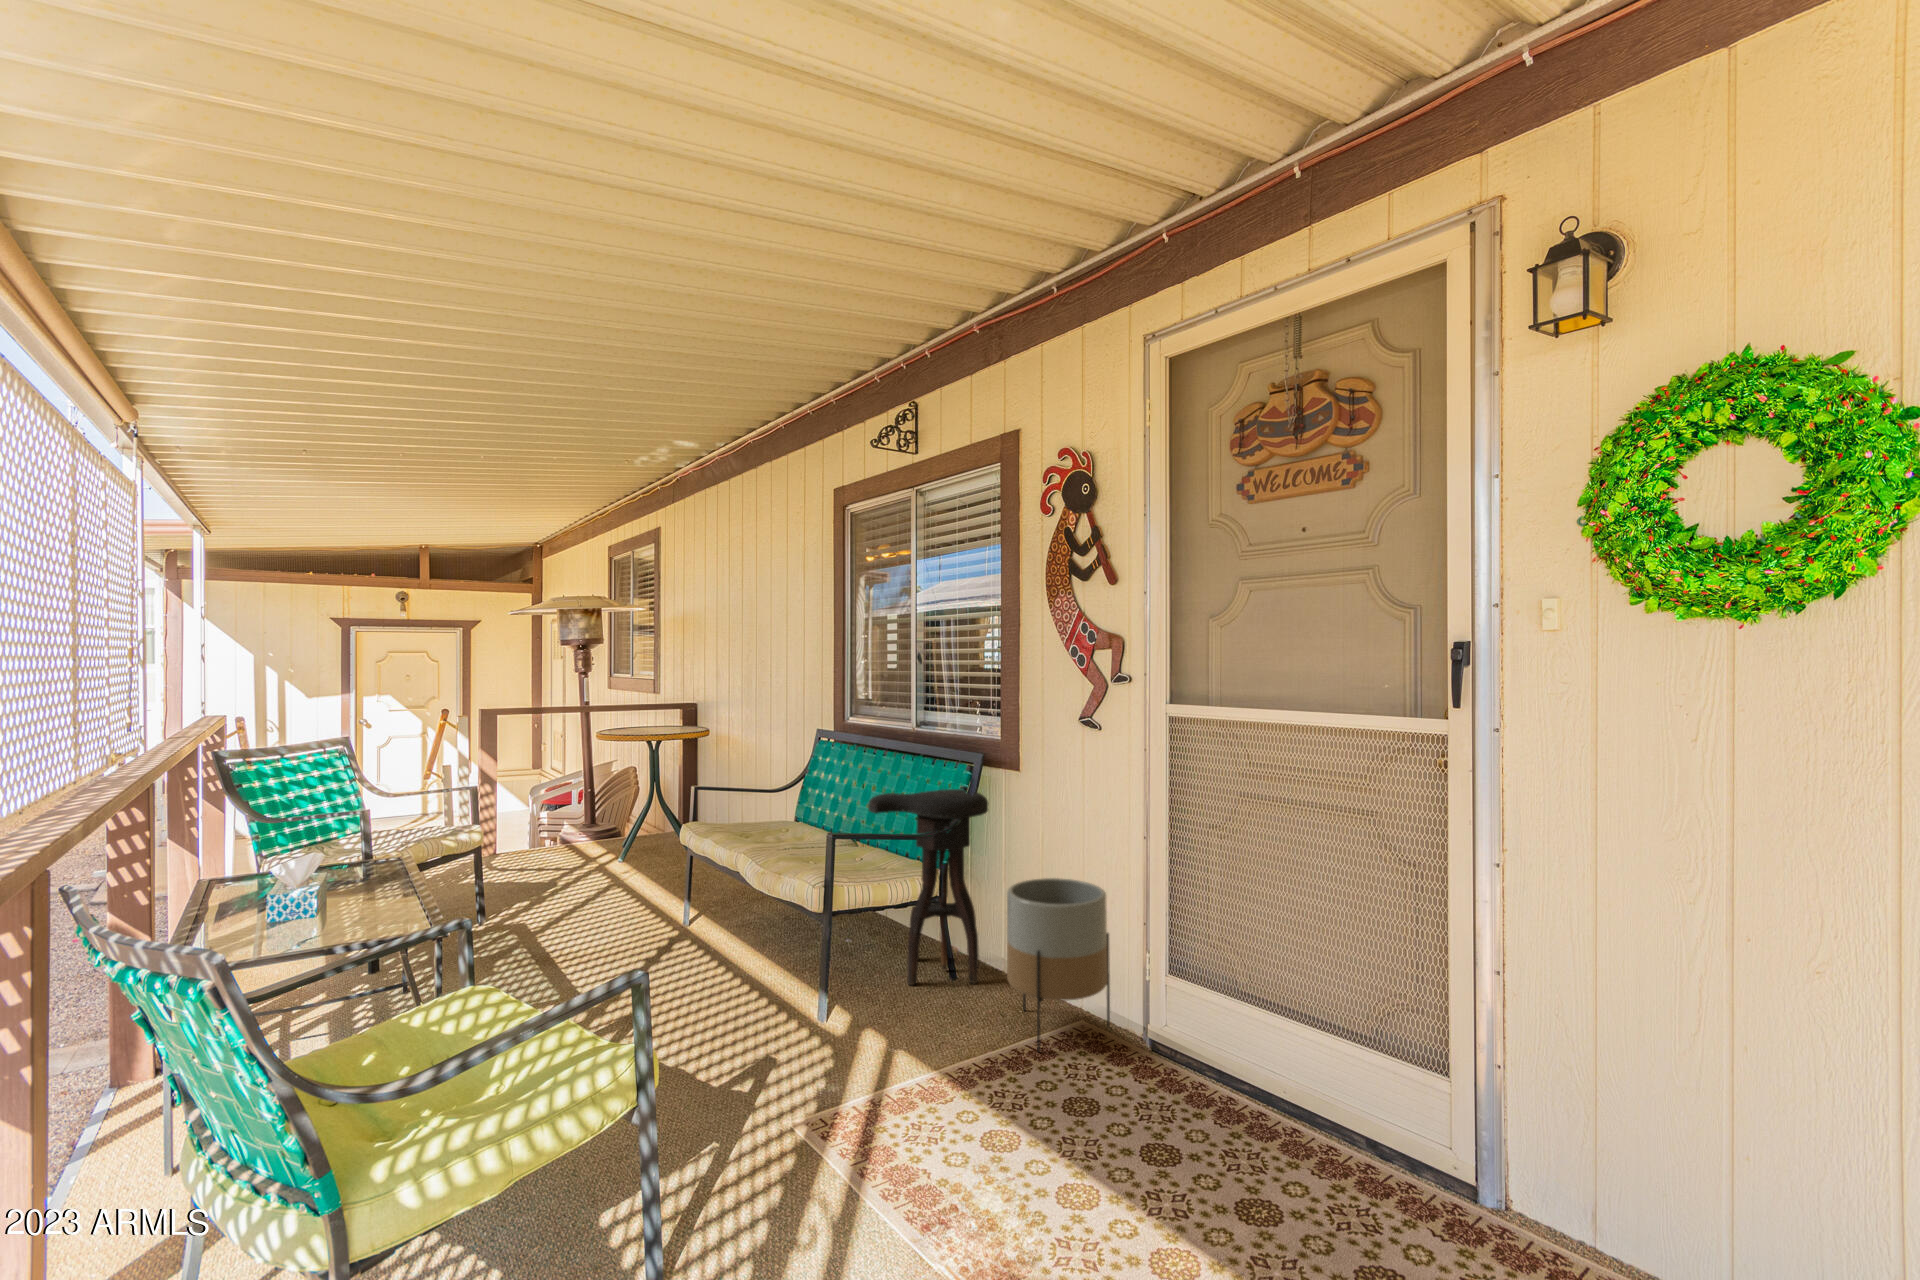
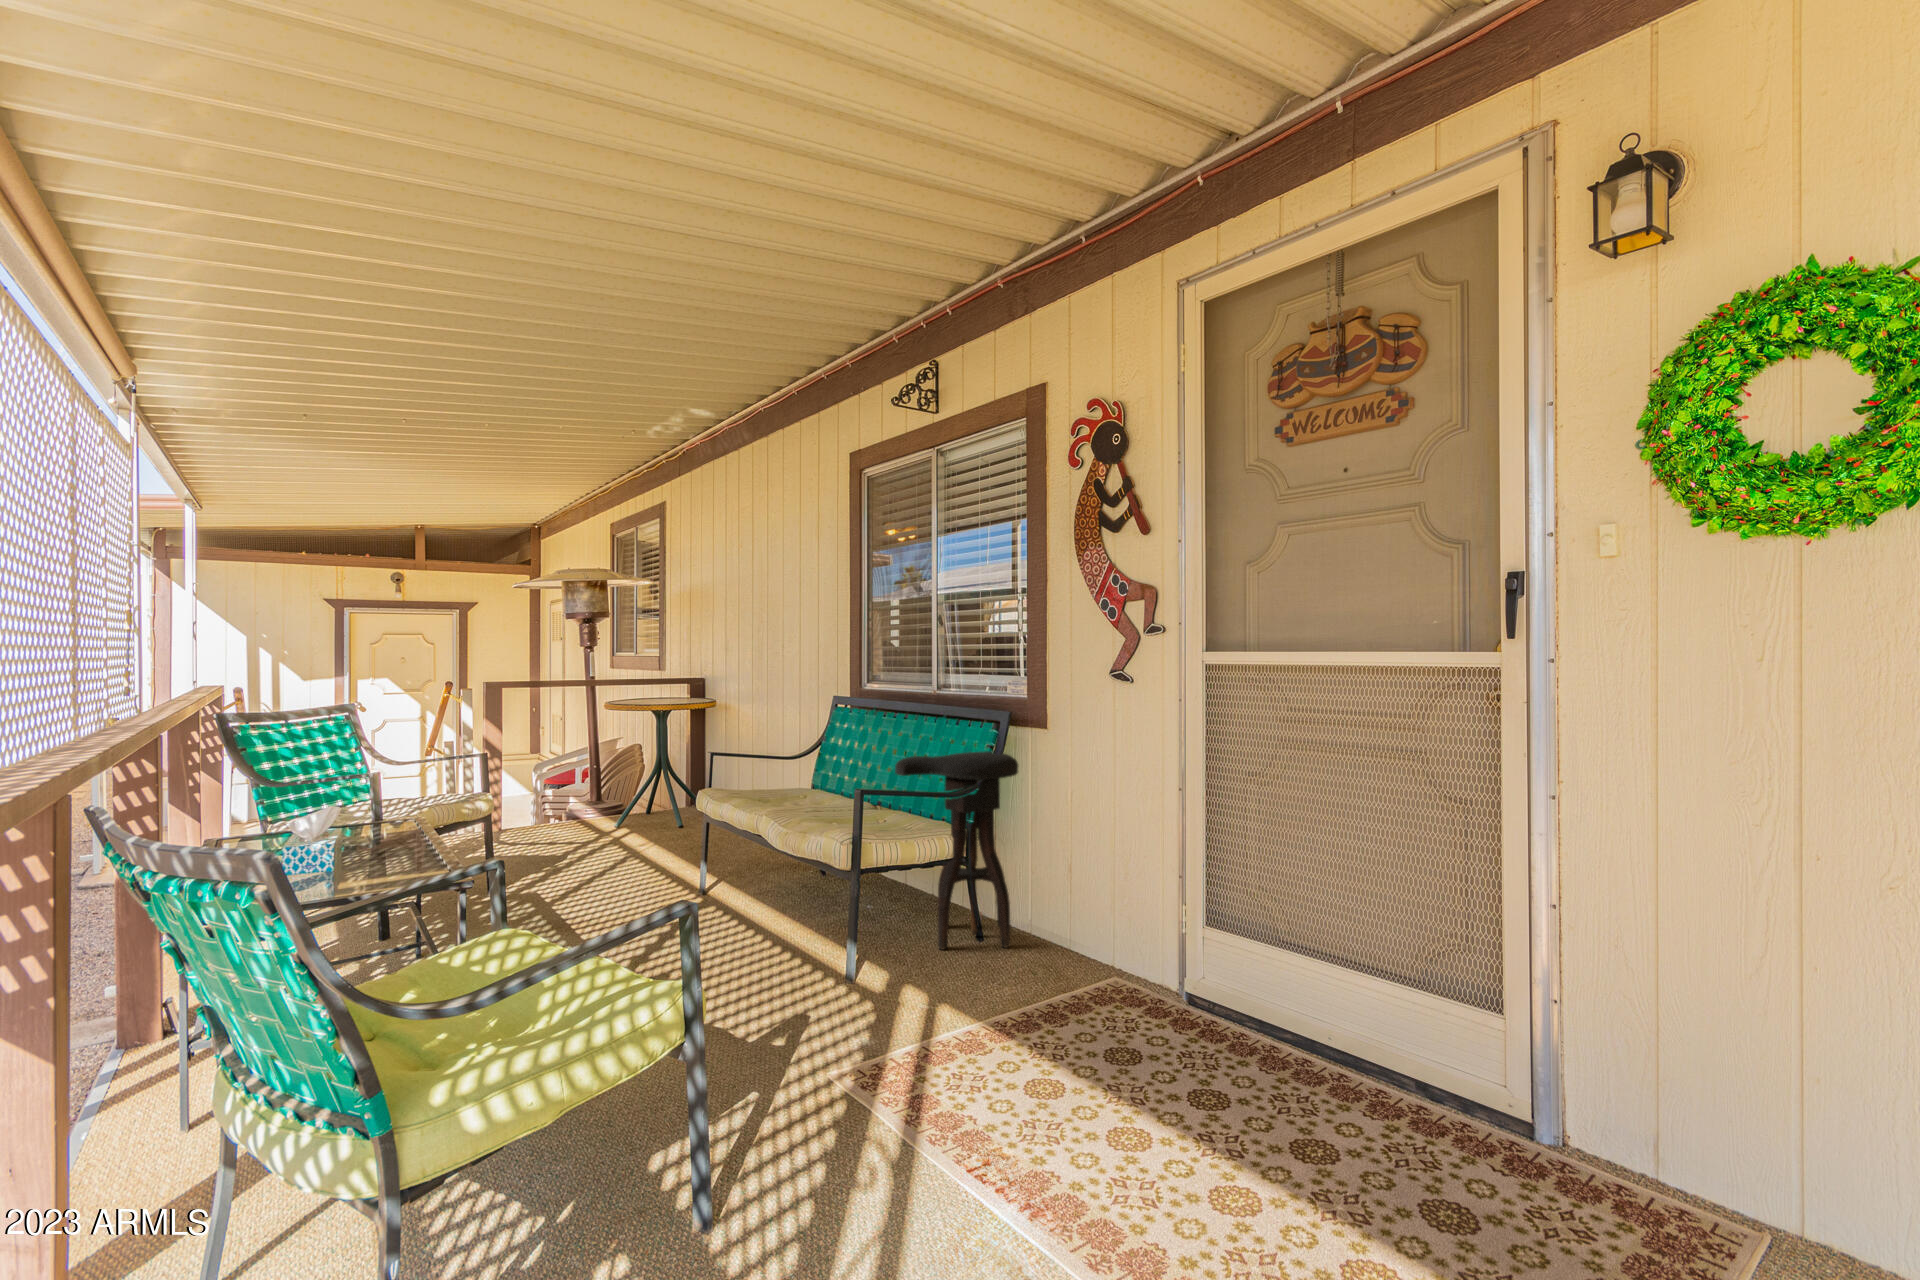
planter: present [1007,878,1110,1052] -> none [1042,837,1148,1009]

